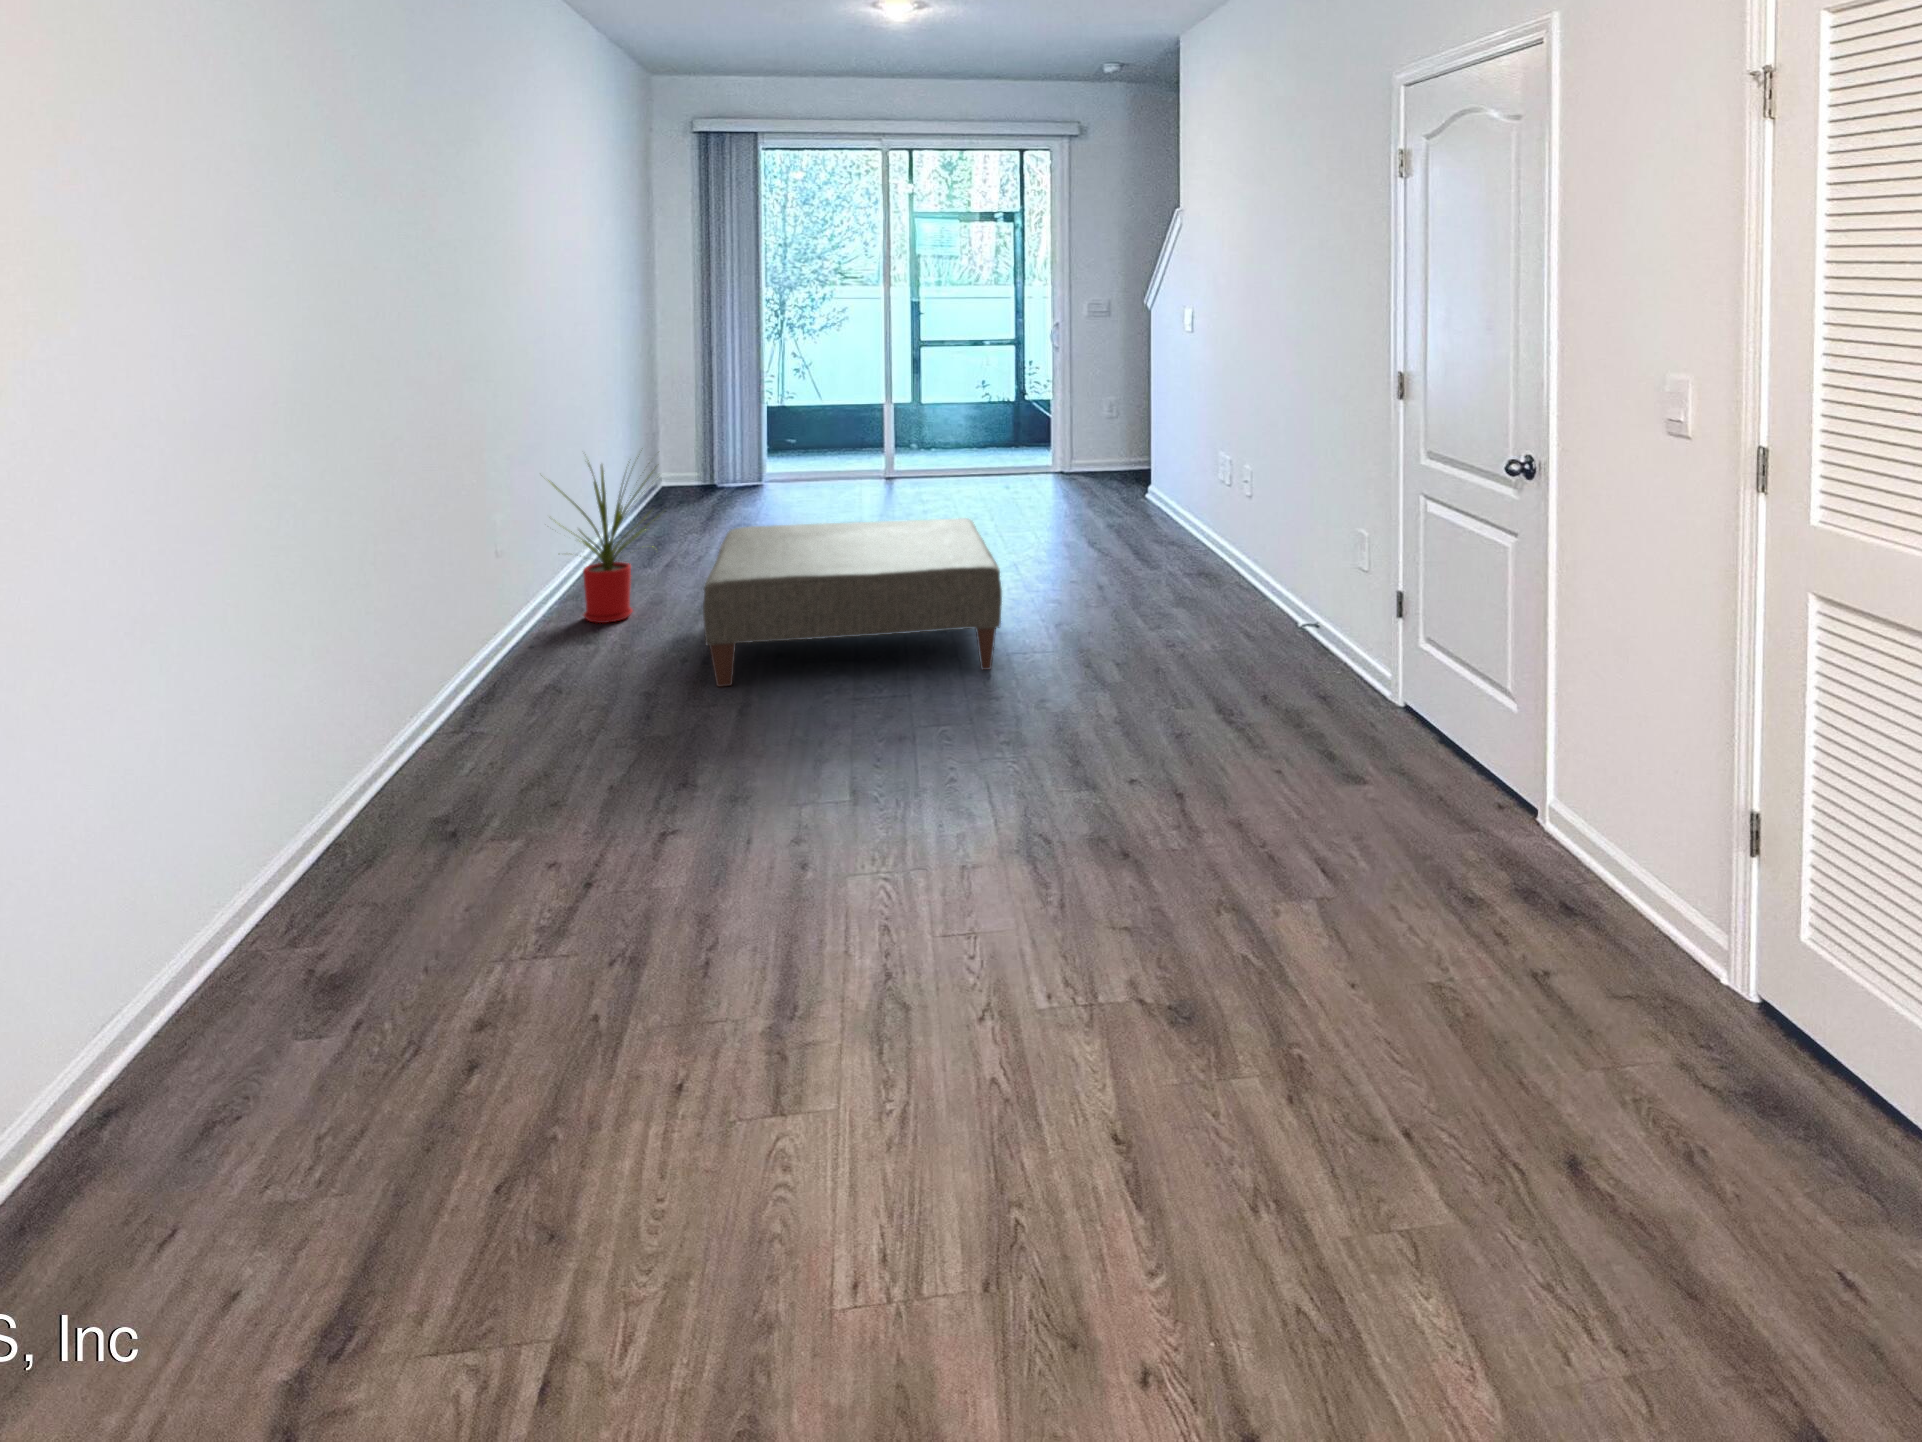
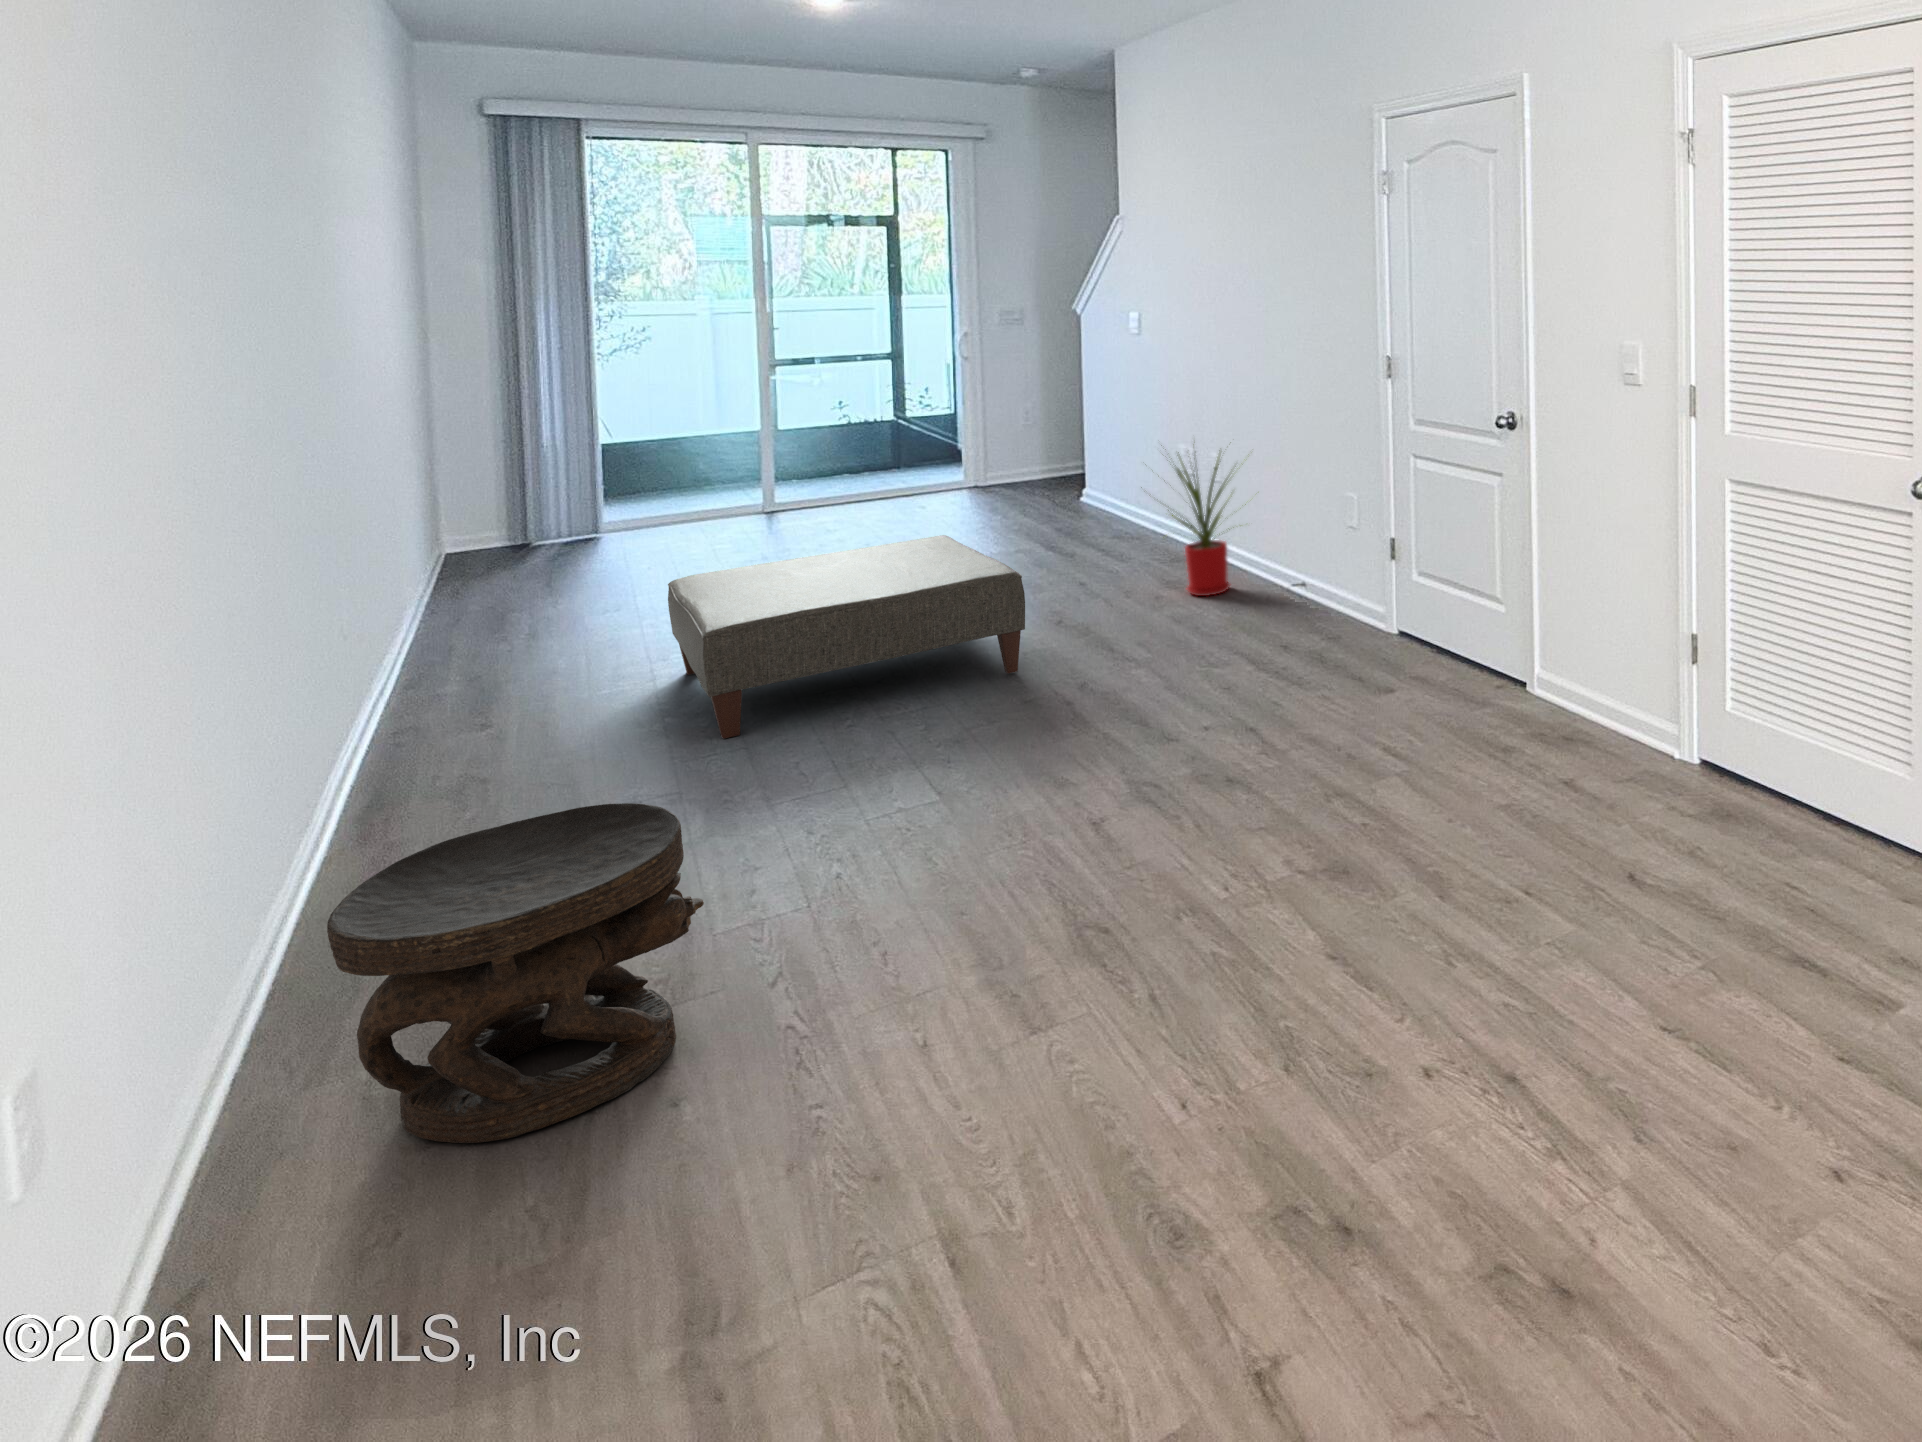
house plant: present [548,456,658,623] -> present [1141,445,1246,596]
side table: none [150,751,492,1081] -> present [327,803,704,1143]

